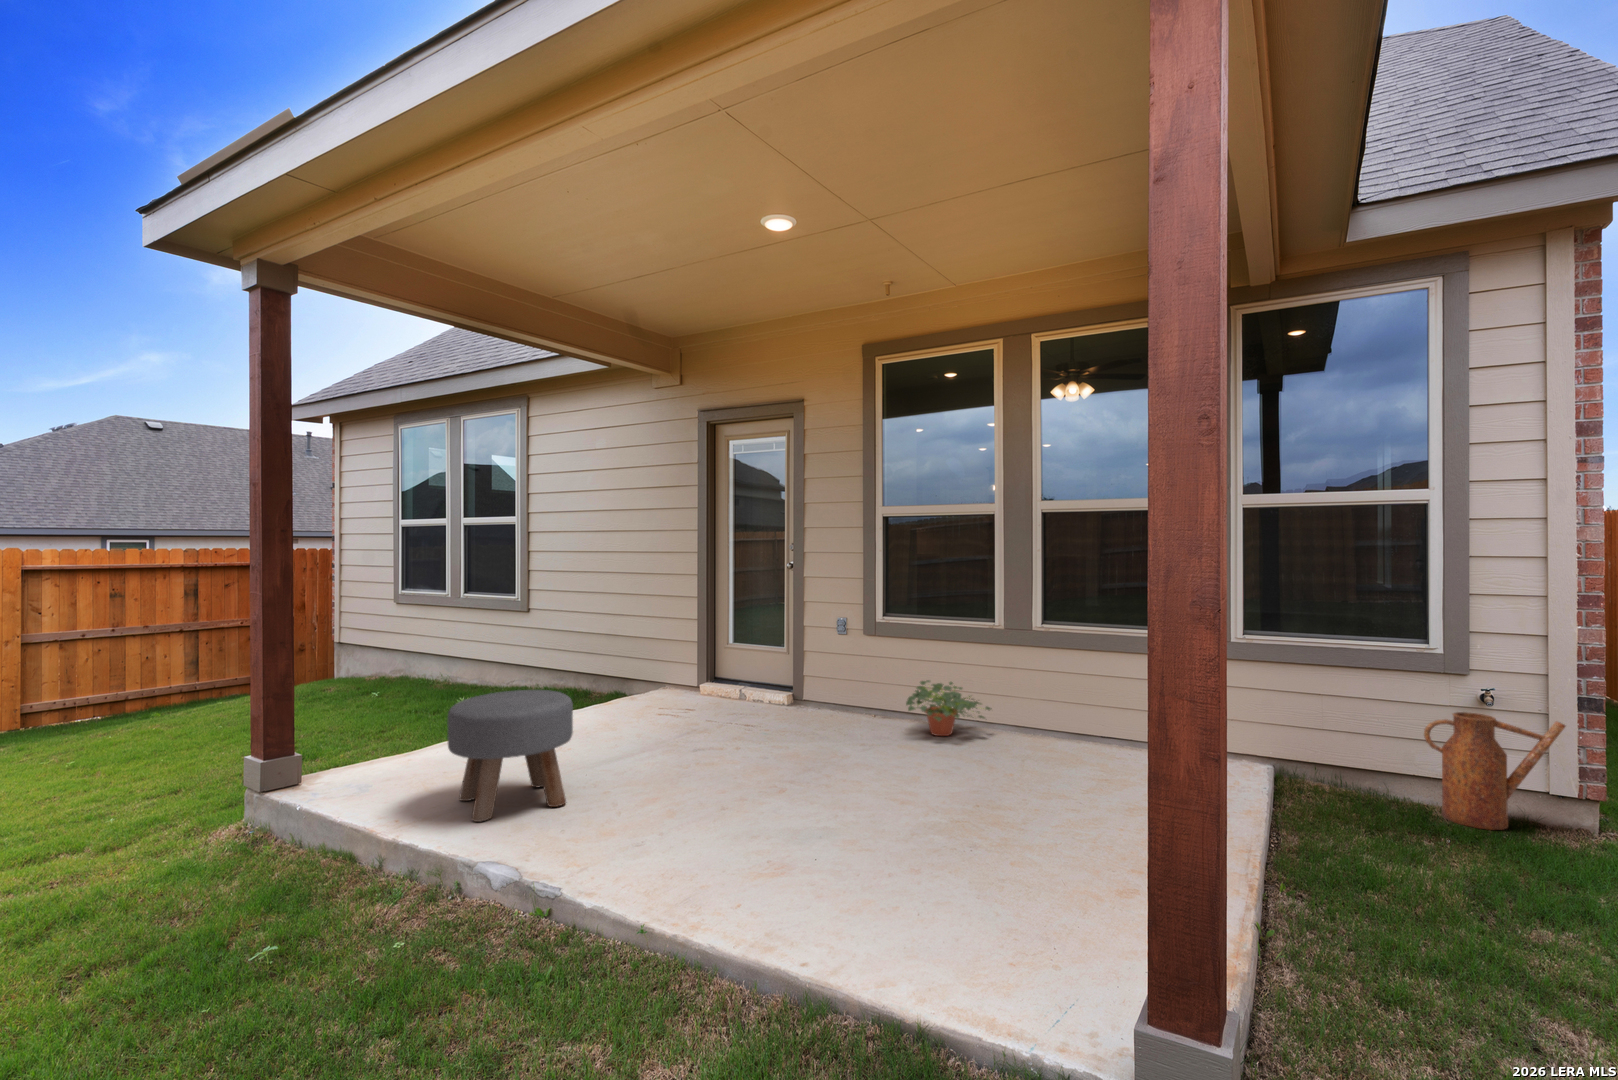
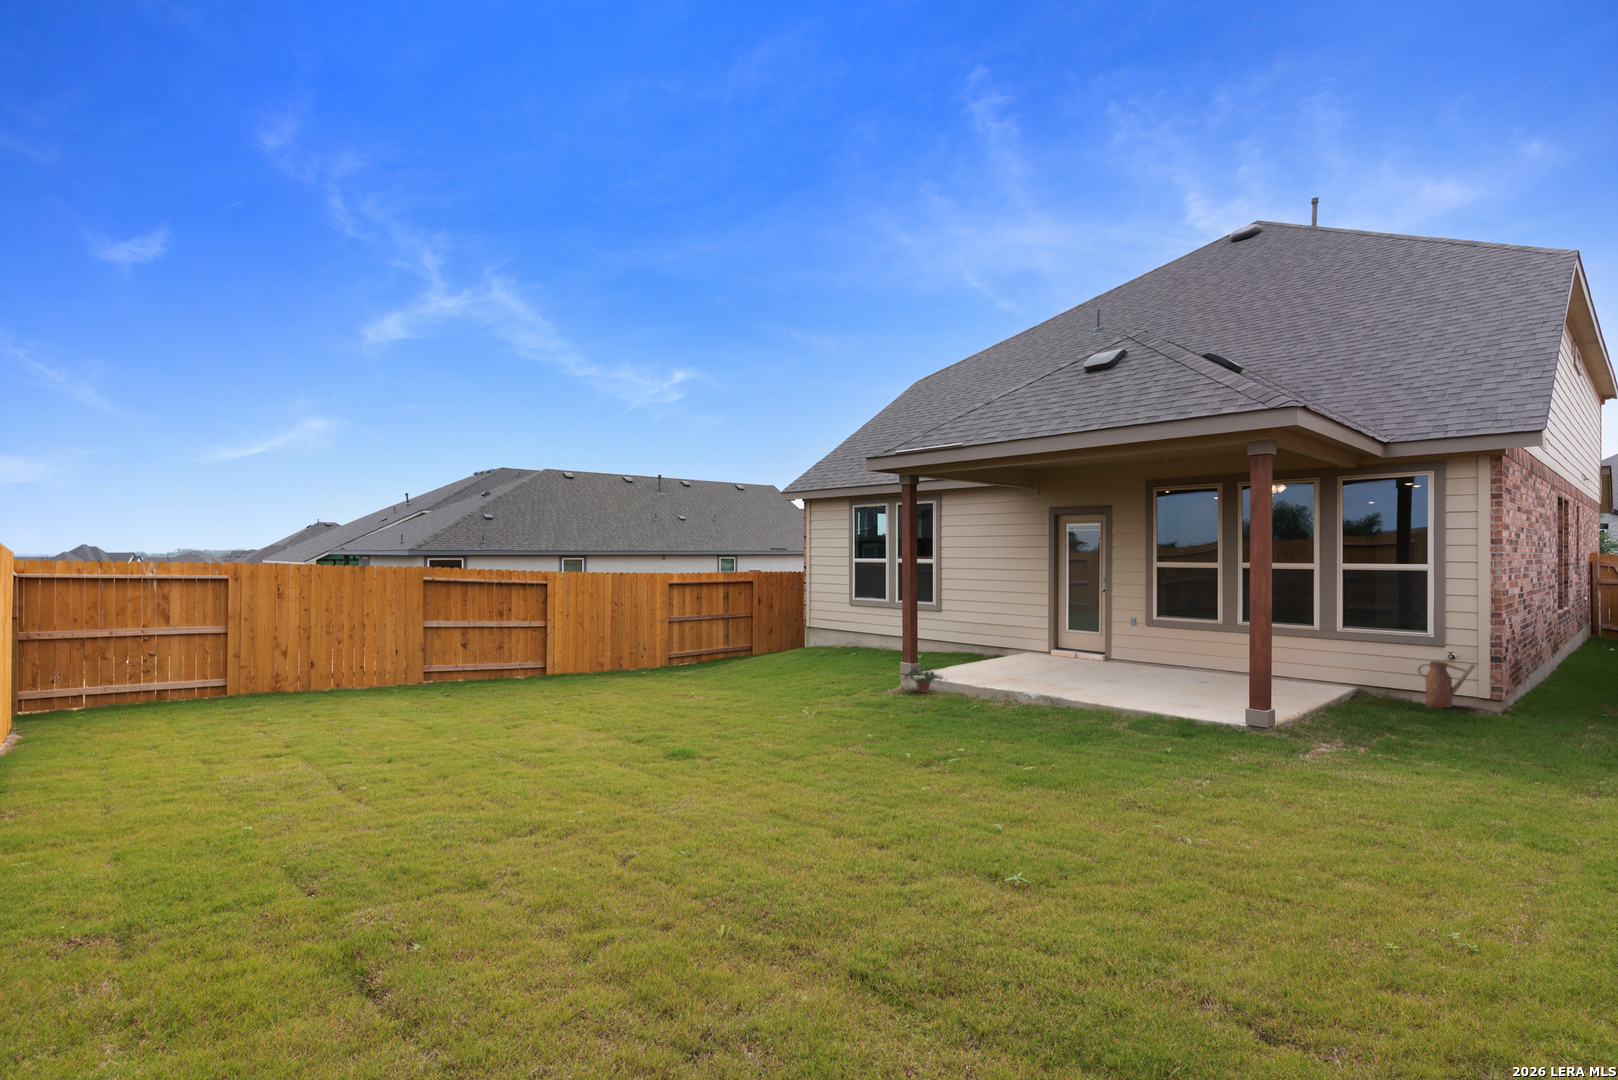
potted plant: present [906,680,991,736] -> present [905,666,943,693]
ottoman: present [447,690,573,822] -> none [997,639,1041,682]

